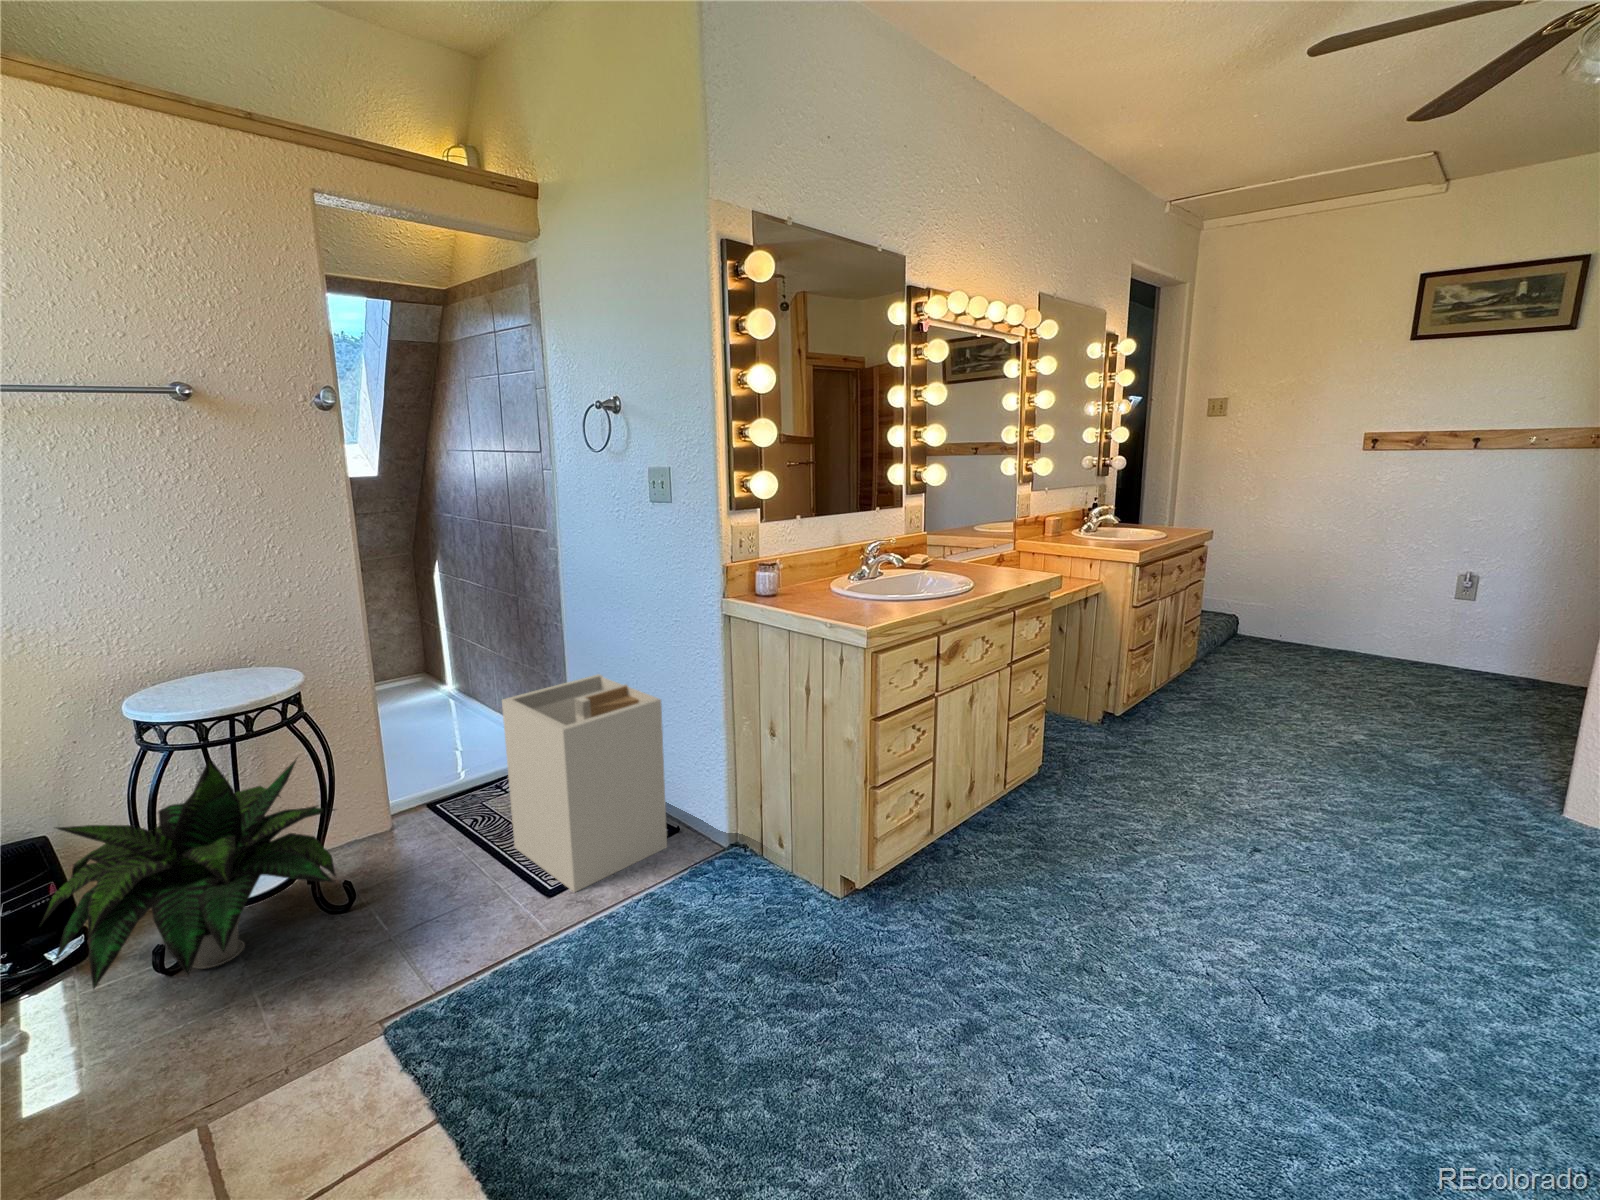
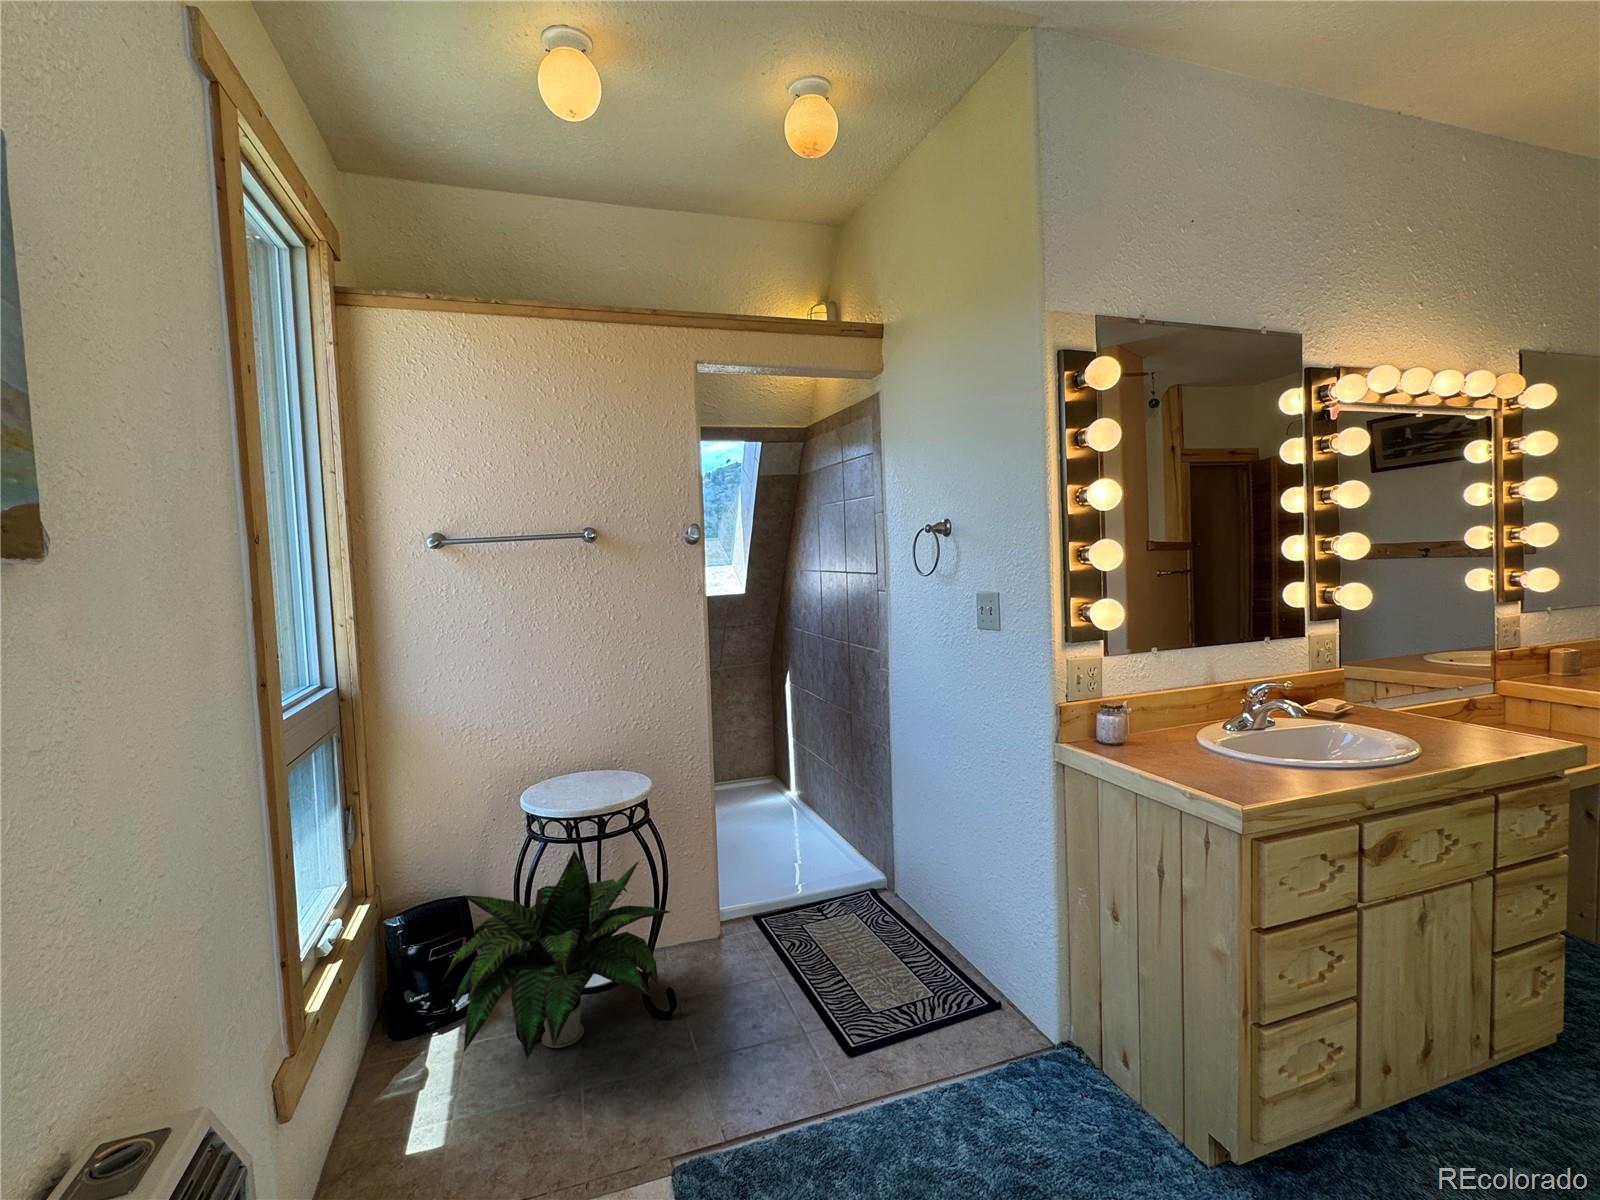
laundry hamper: present [502,674,667,892] -> none [818,808,984,1059]

